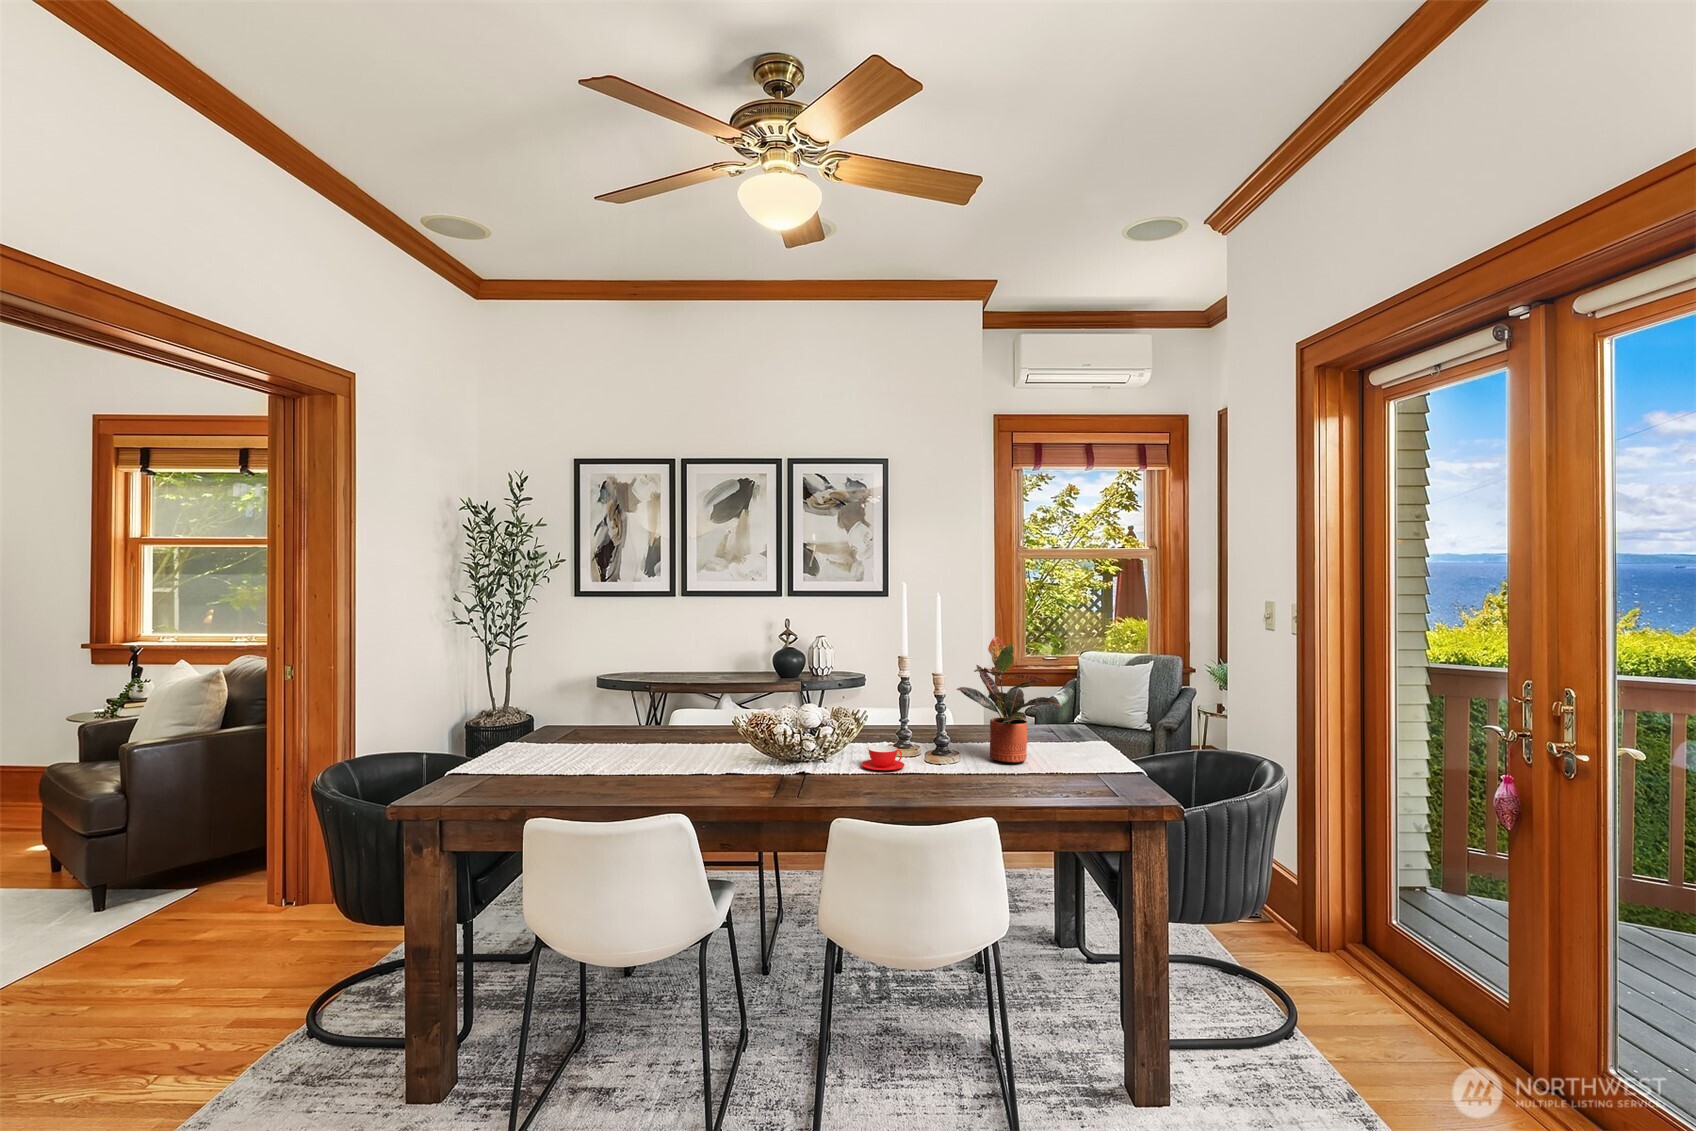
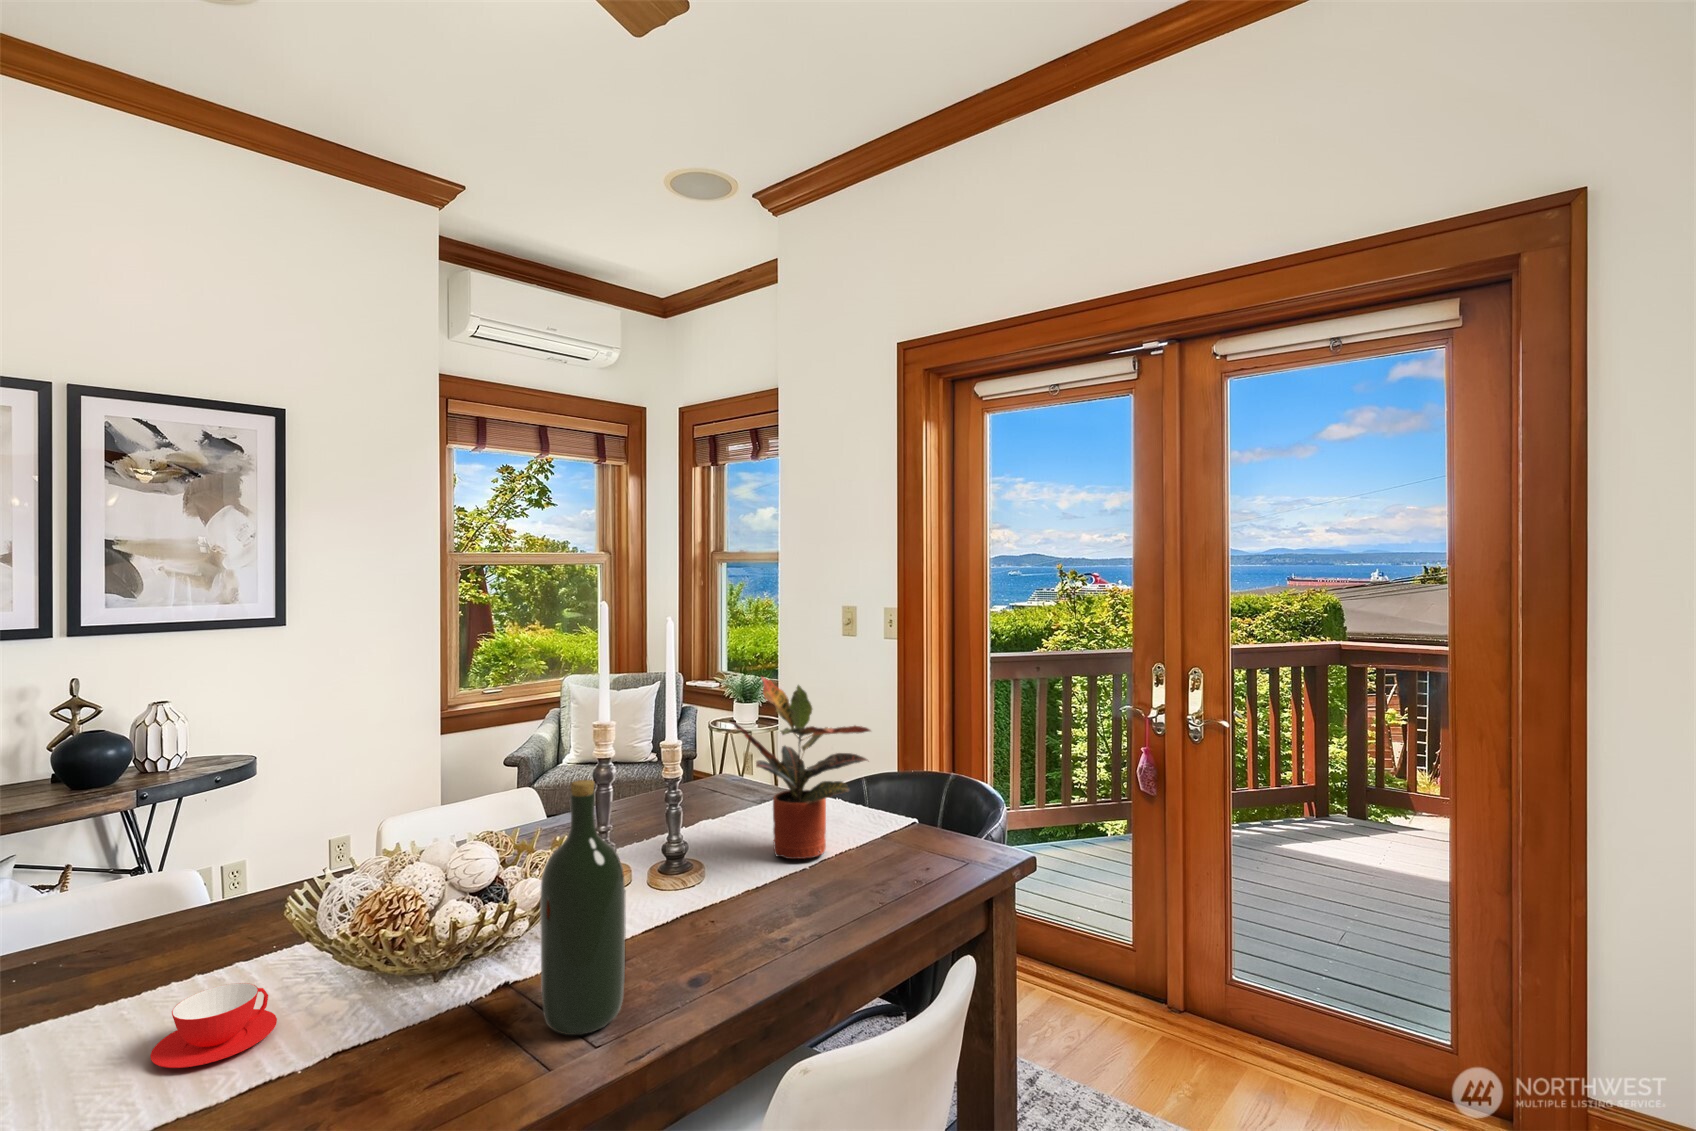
wine bottle: none [773,662,812,779] -> present [540,780,625,1035]
teacup: present [861,745,905,770] -> present [150,983,277,1068]

